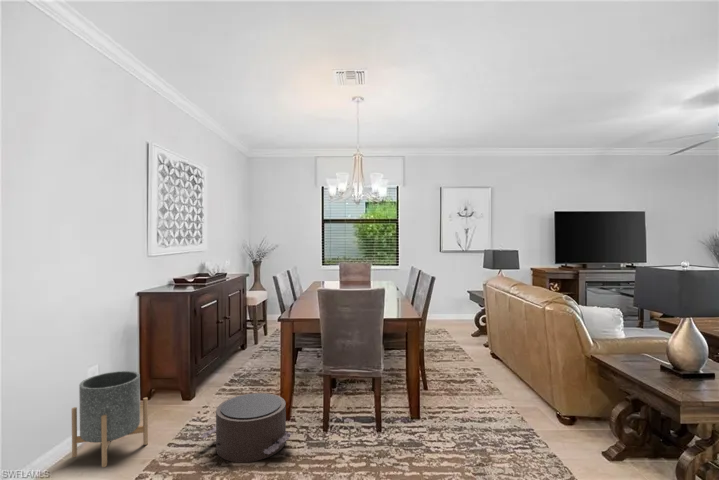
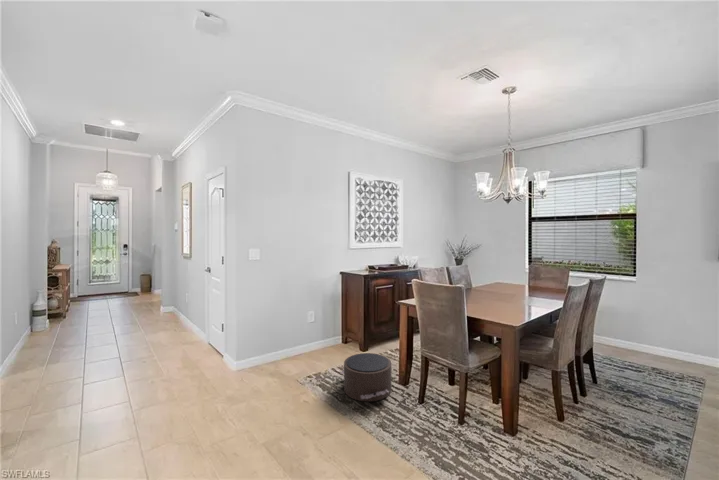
planter: present [72,371,148,467] -> none [287,319,320,371]

